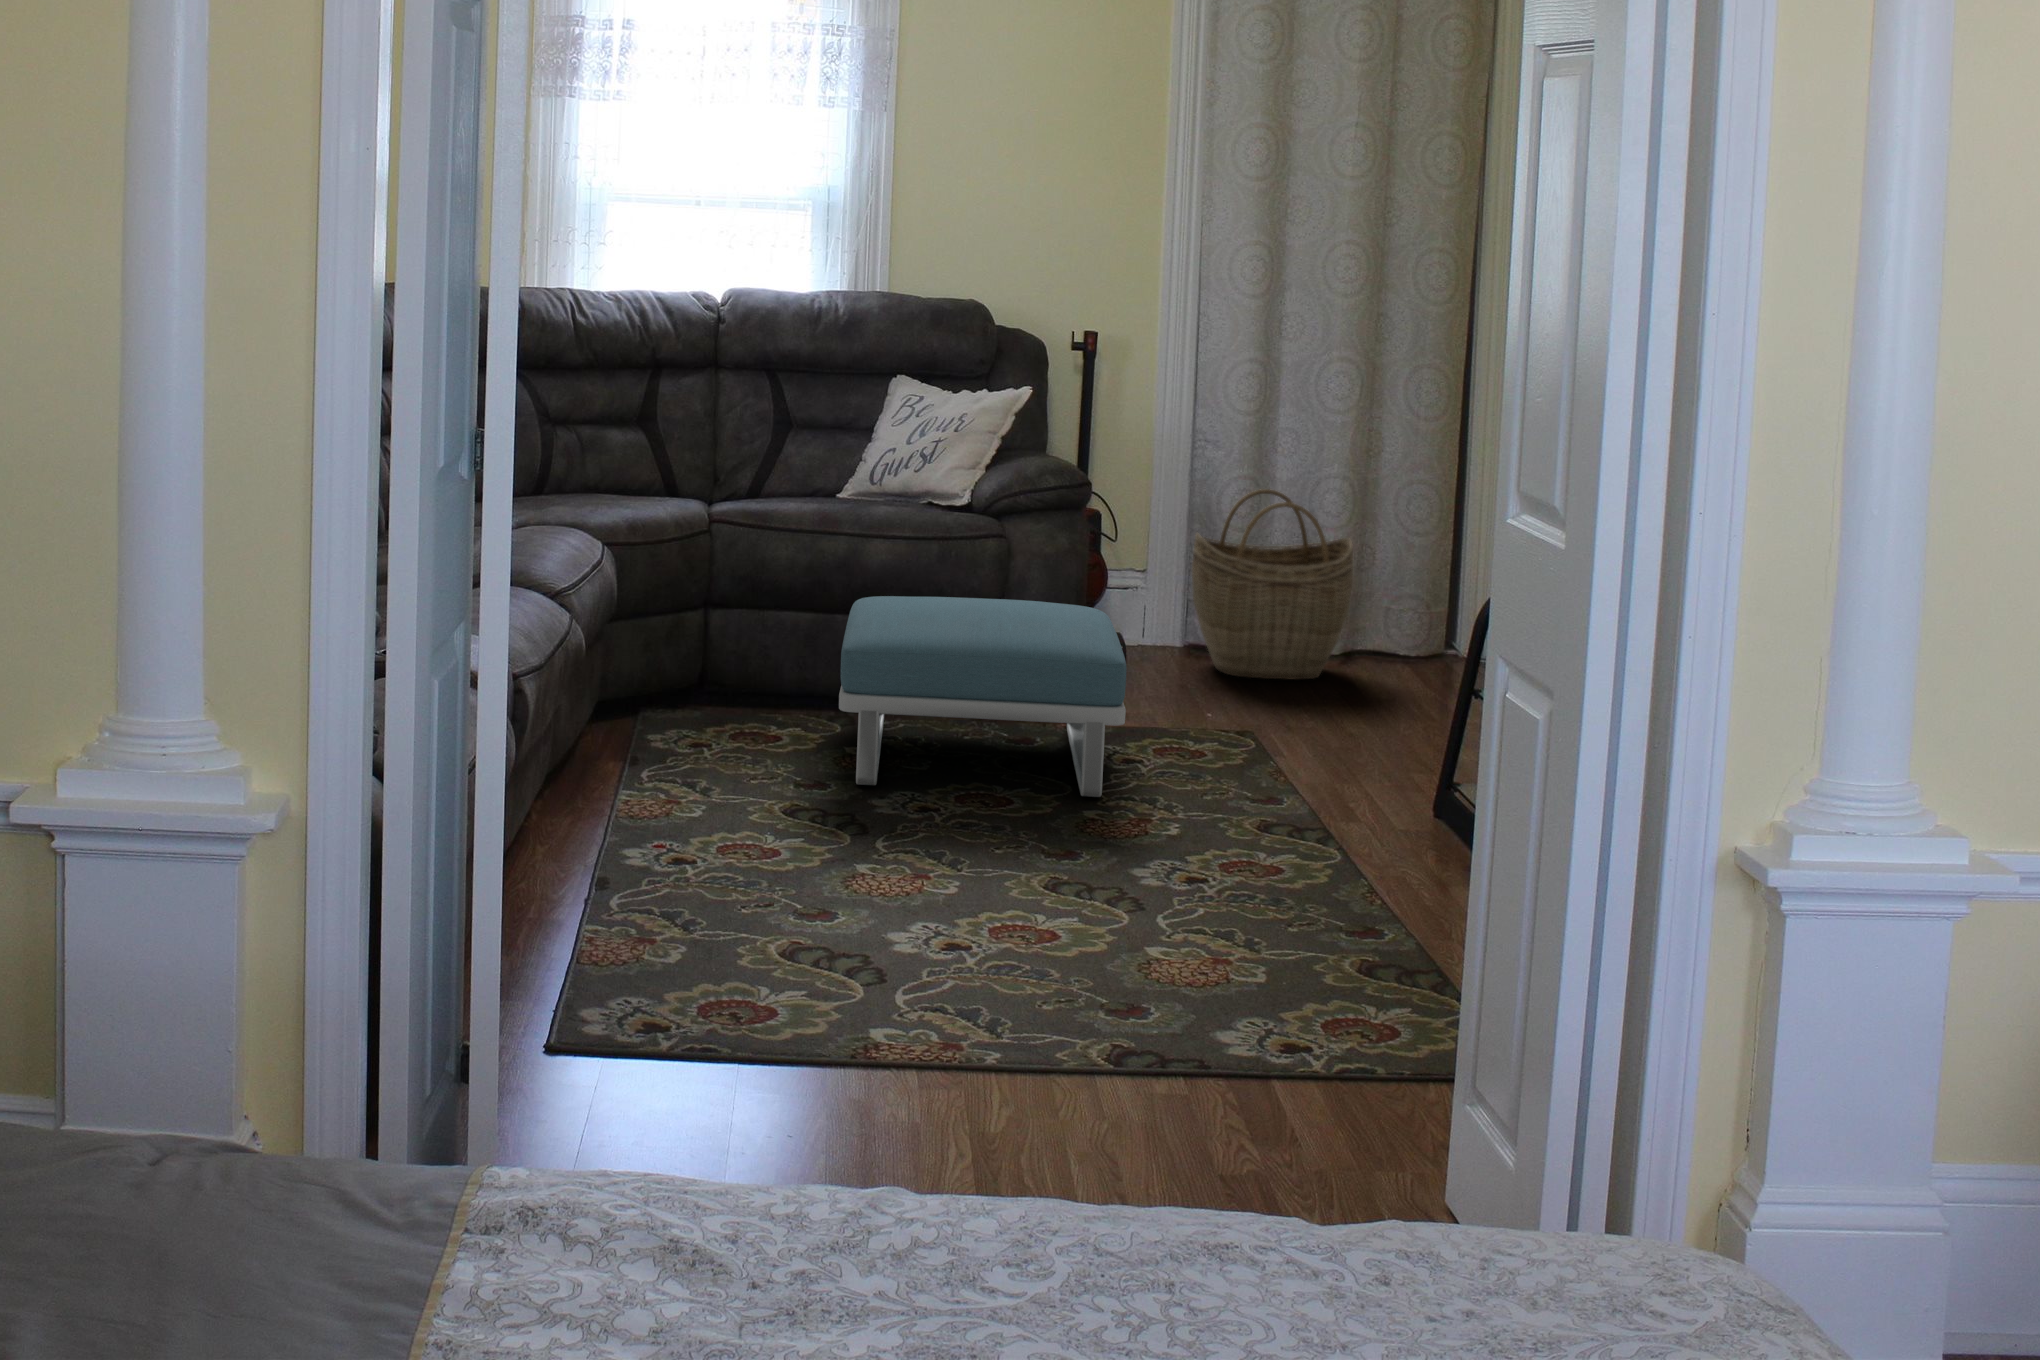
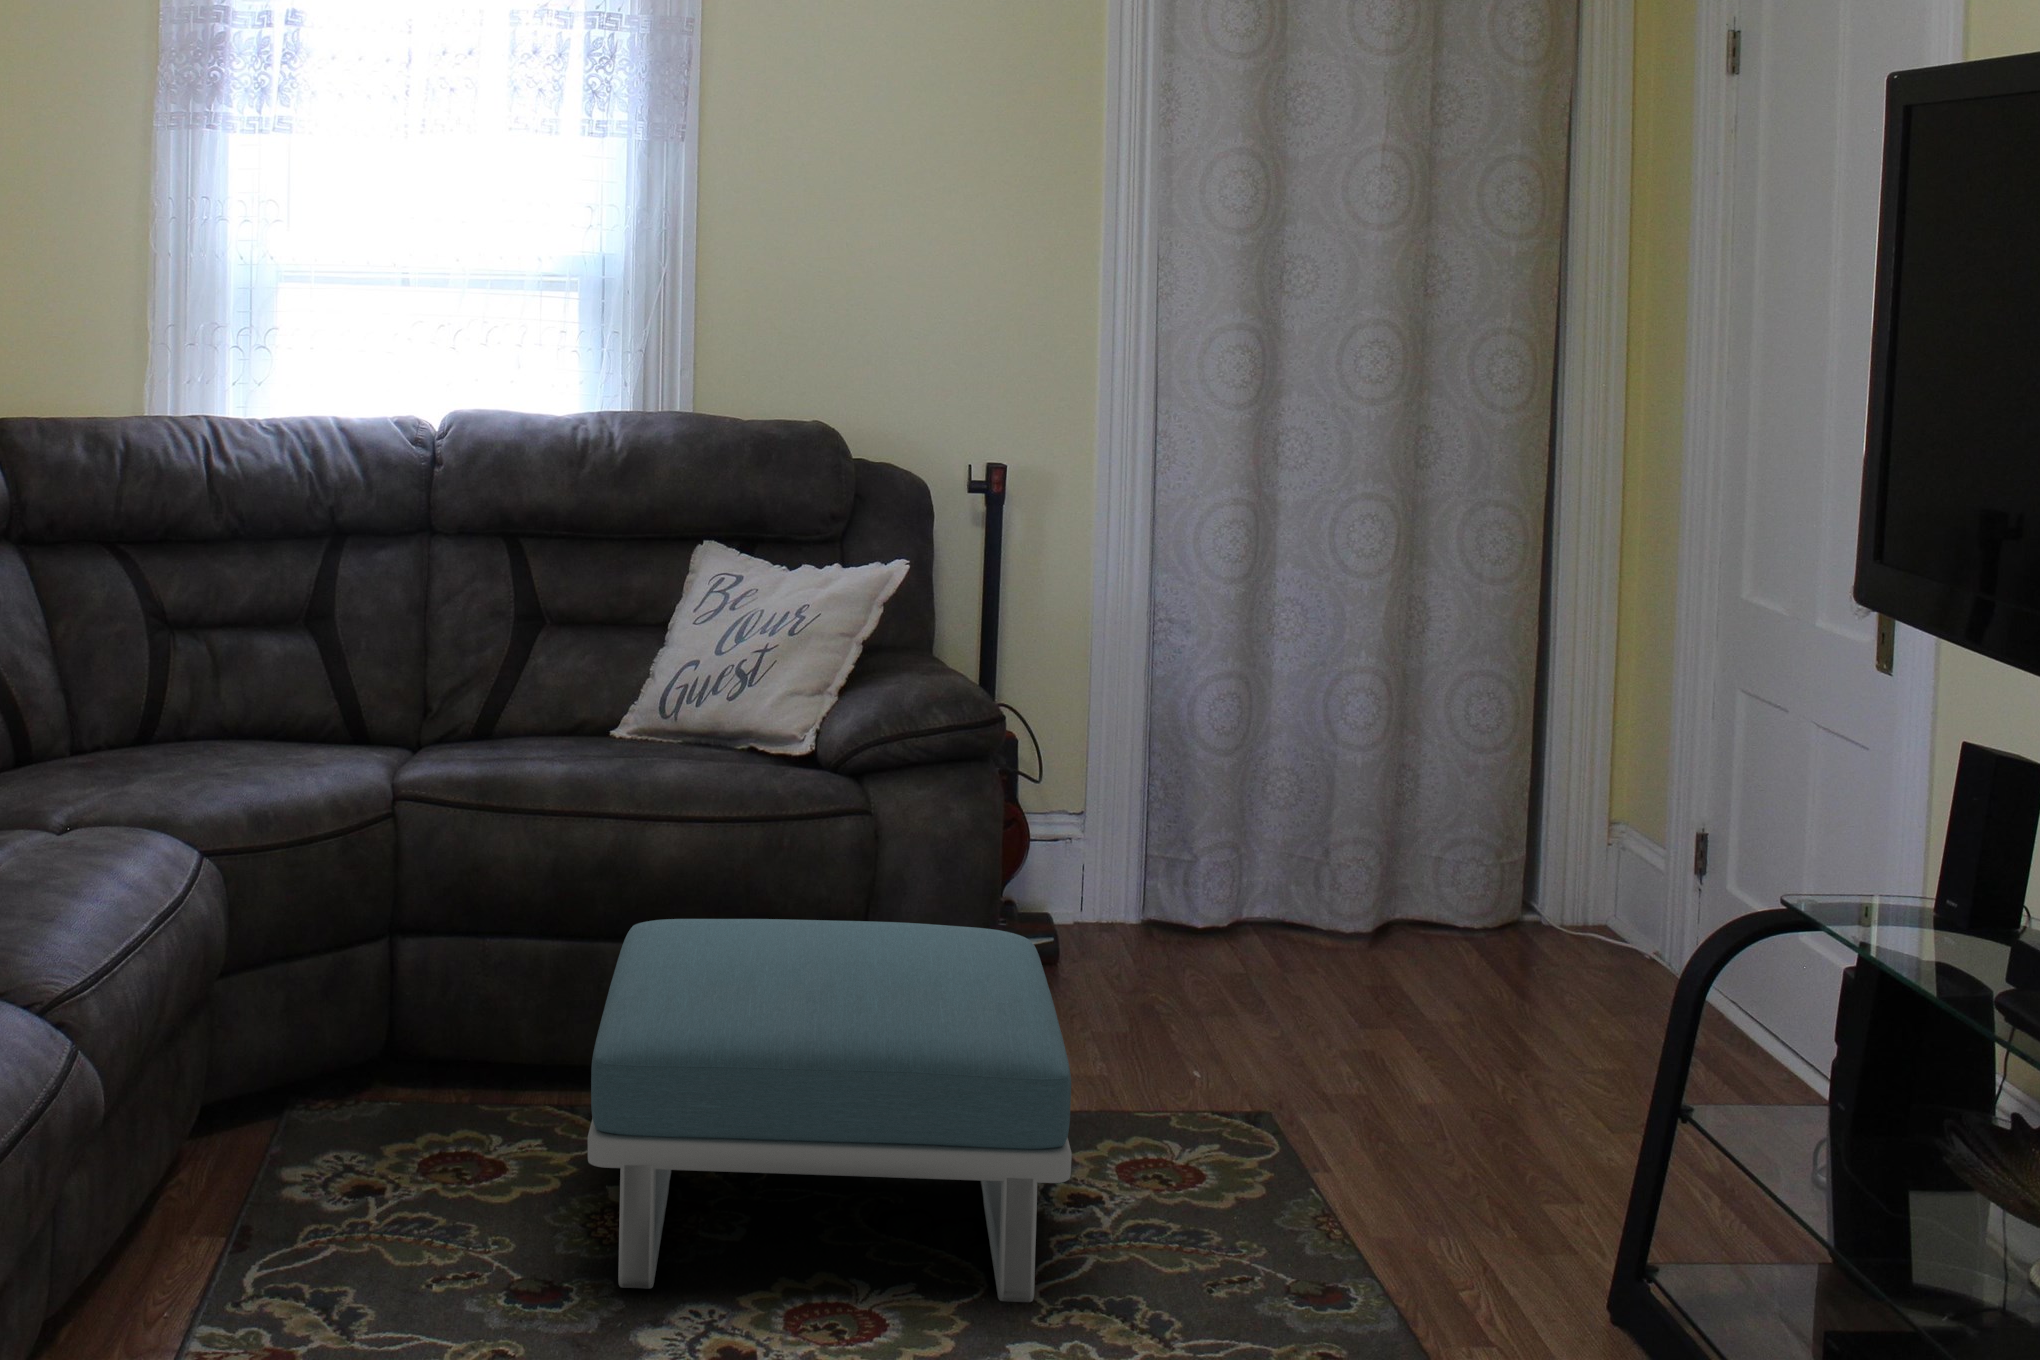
woven basket: present [1192,489,1353,679] -> none [1155,695,1397,992]

